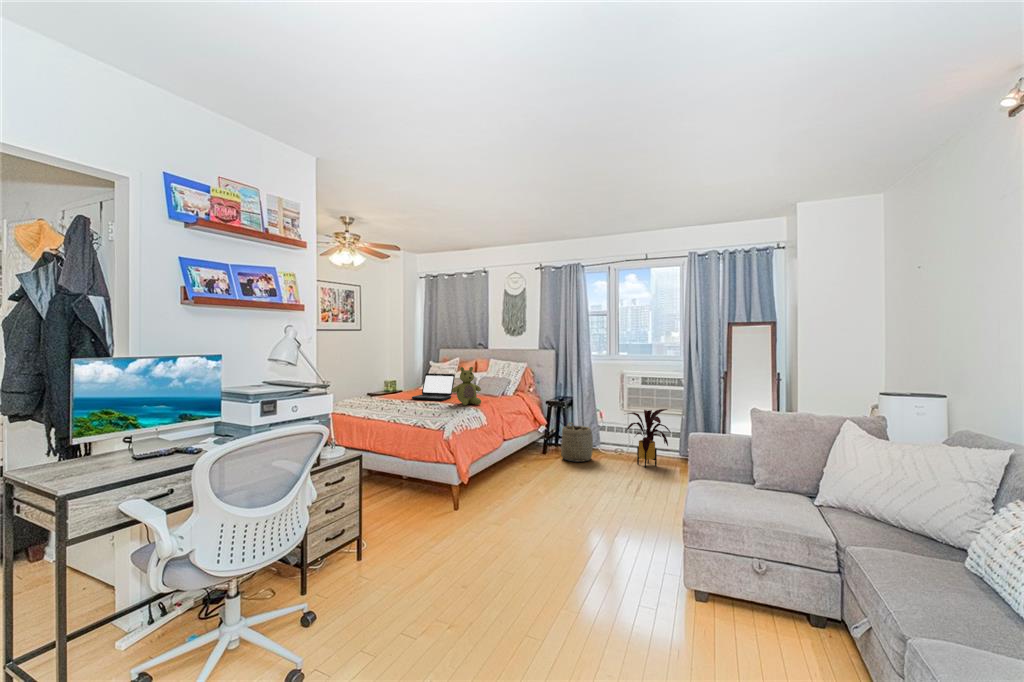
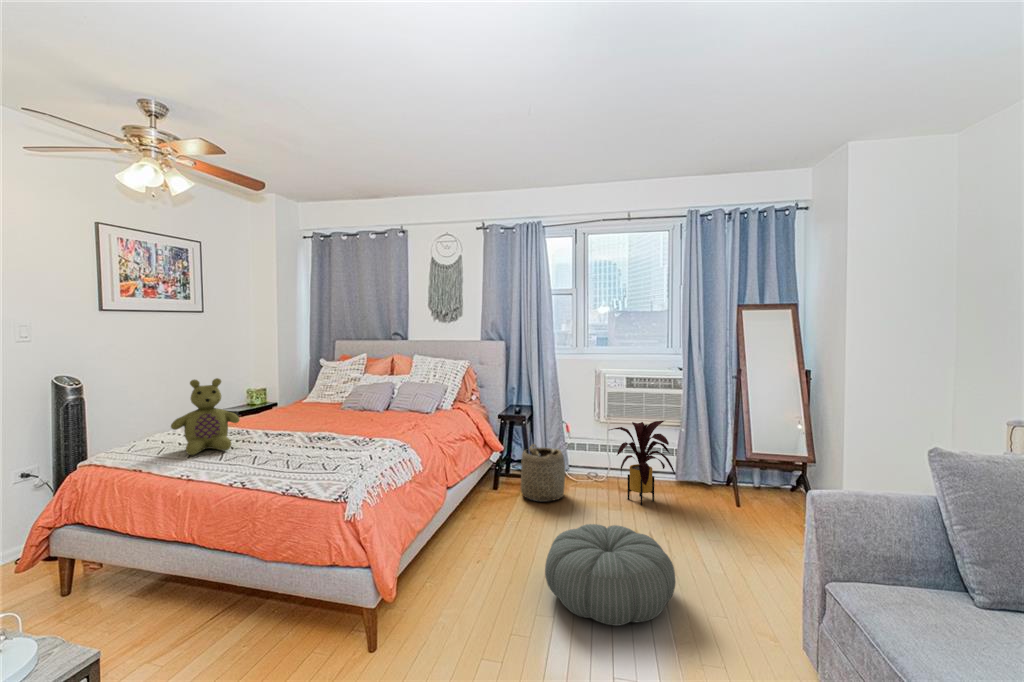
stuffed bear: present [452,367,481,405] -> present [171,378,240,455]
laptop: present [412,373,455,401] -> none [286,381,360,426]
pouf: none [555,464,632,512] -> present [545,524,676,626]

